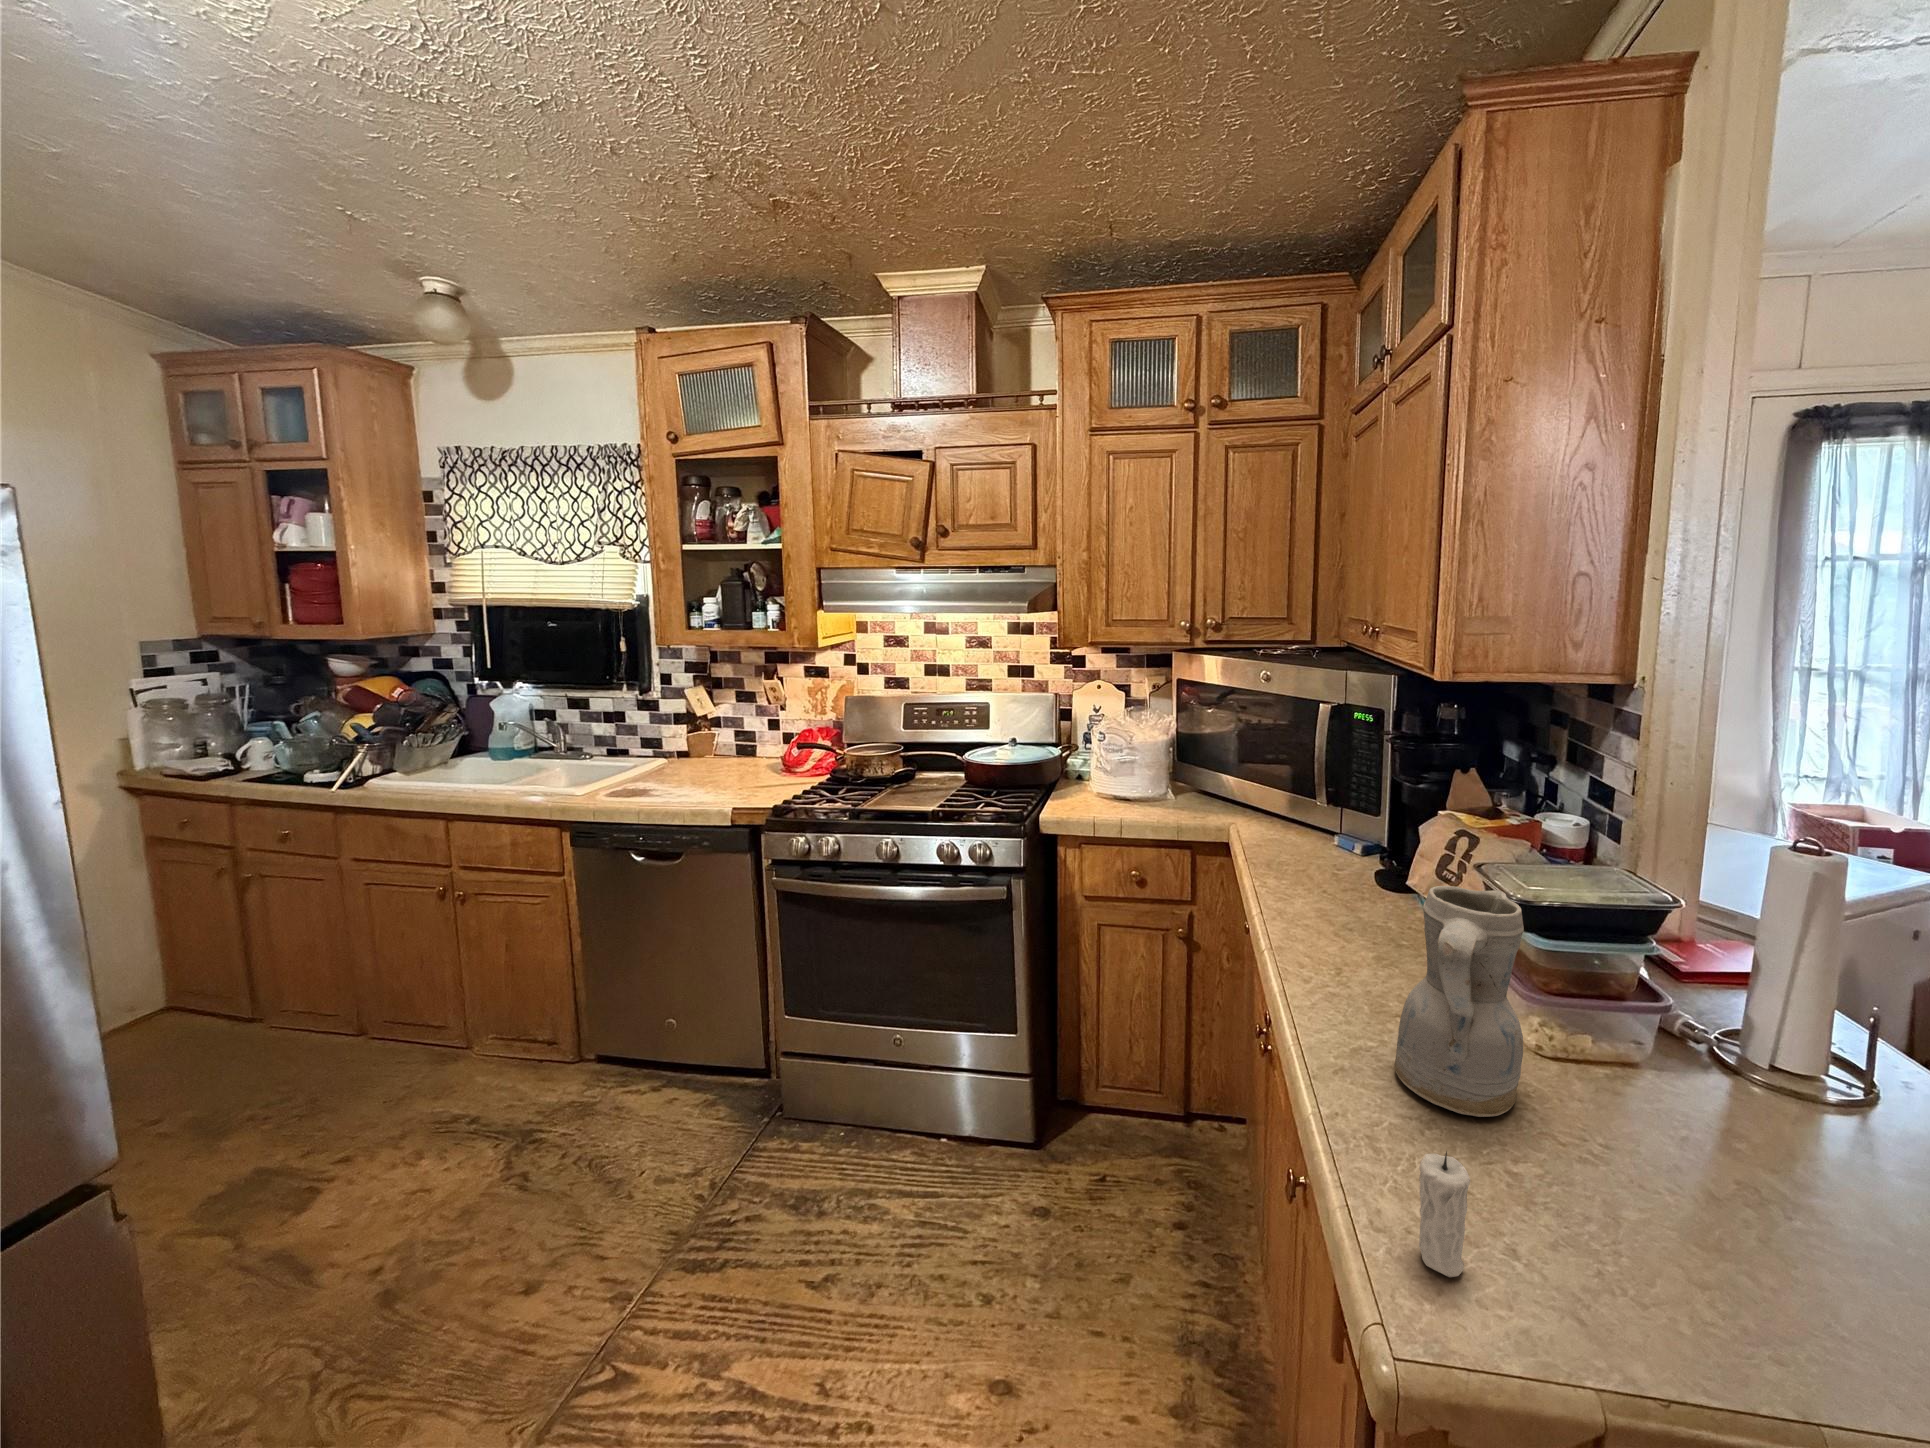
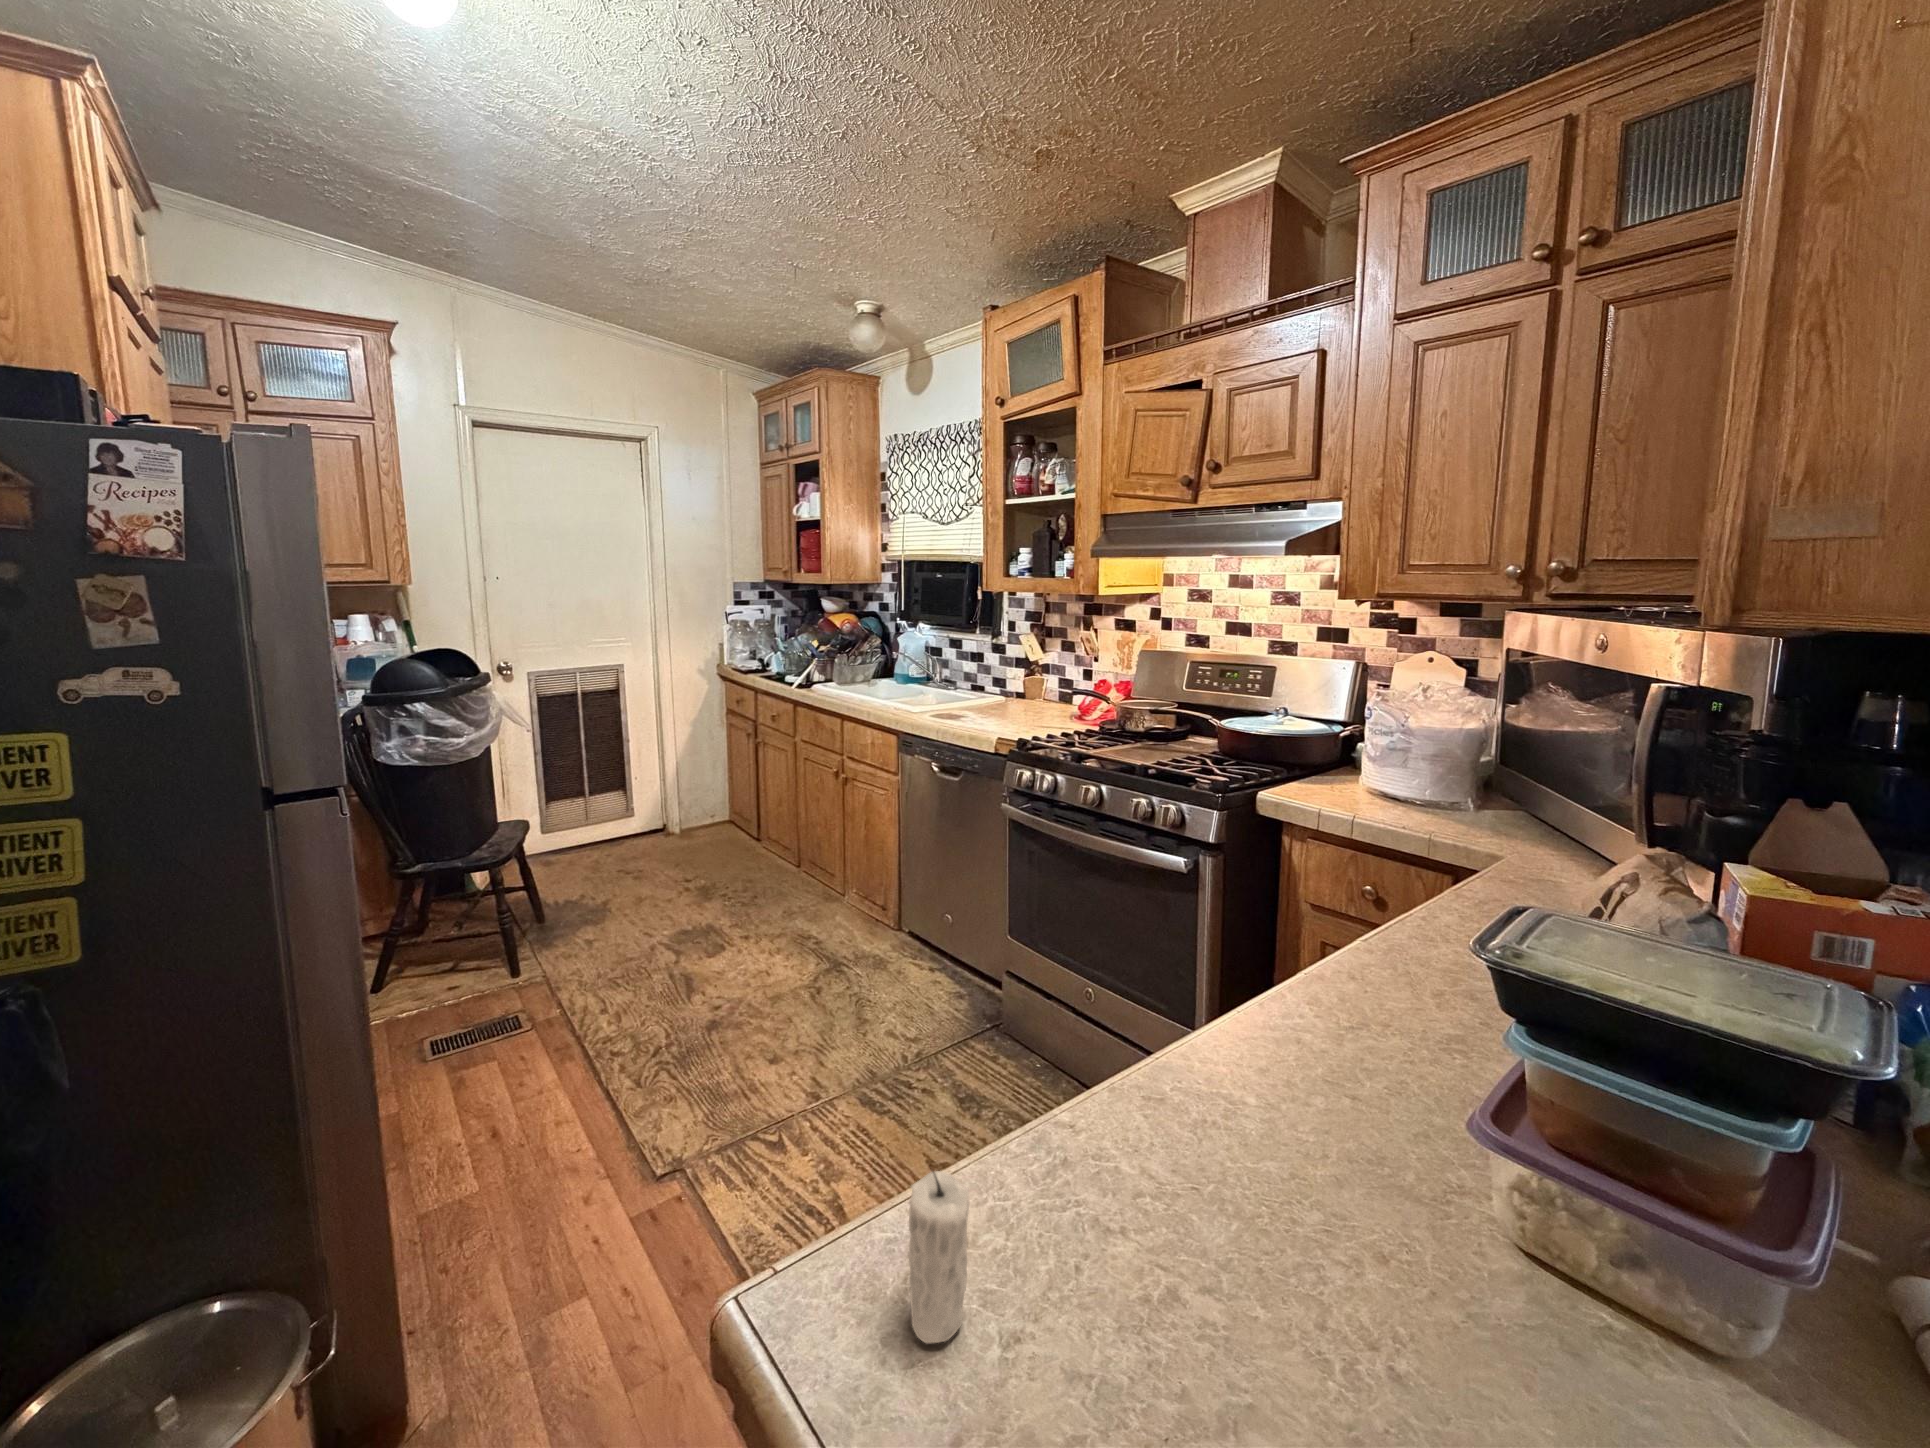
ceramic pitcher: present [1395,886,1524,1117] -> none [1203,903,1446,1293]

